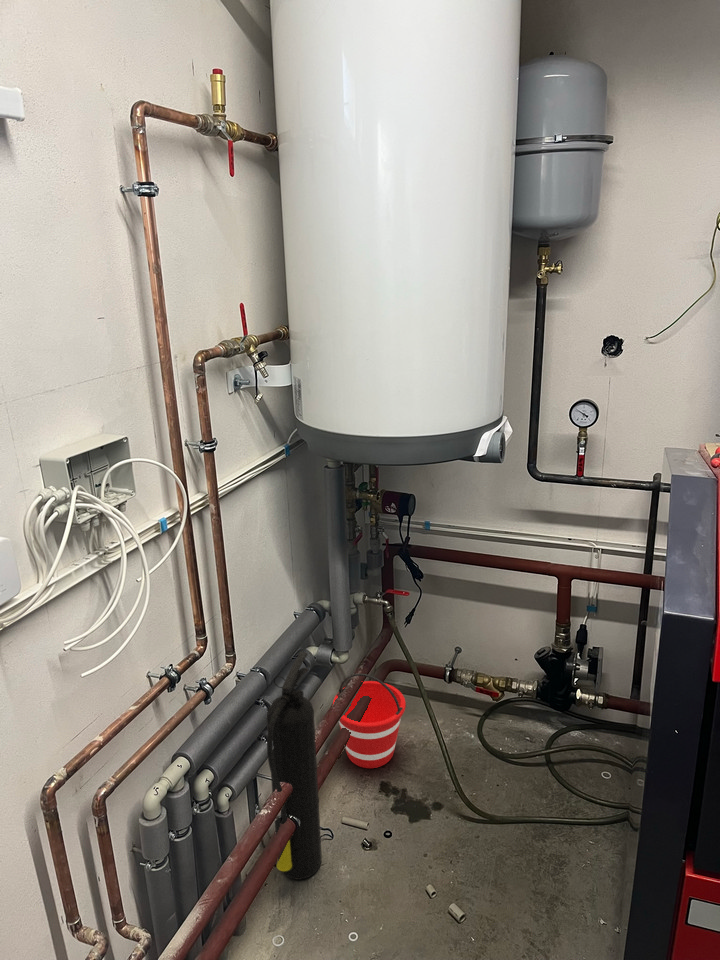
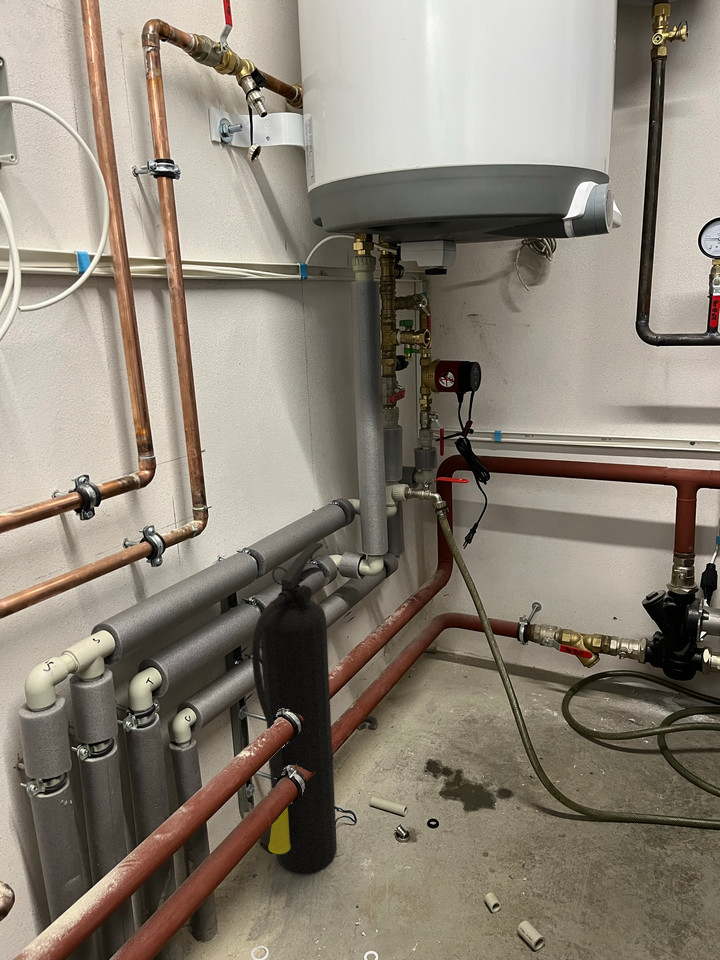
bucket: present [333,673,406,768] -> none [367,613,464,742]

